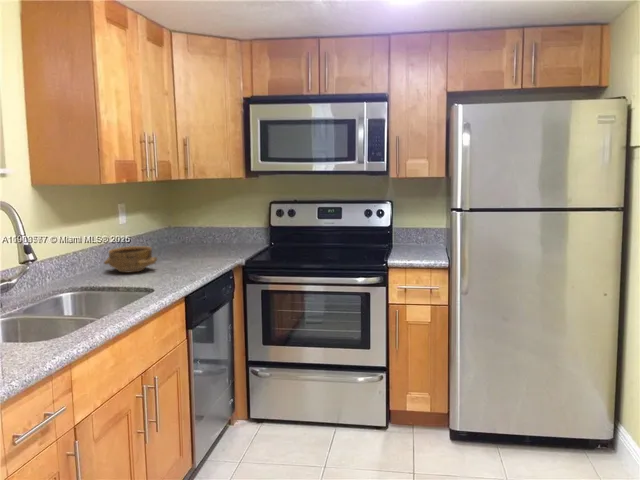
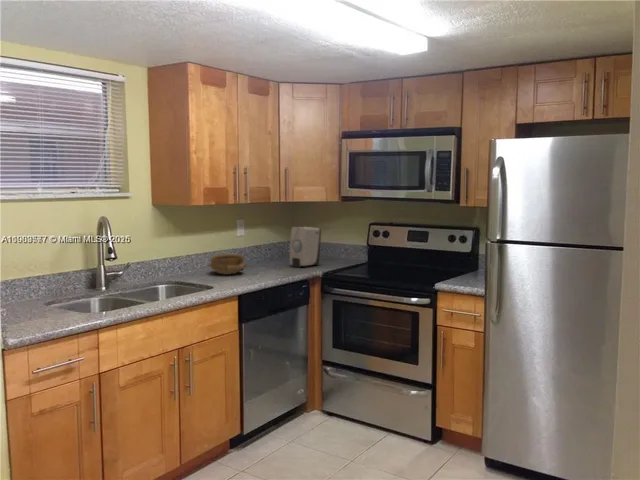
soap dispenser: none [192,210,225,257] -> present [289,227,321,267]

